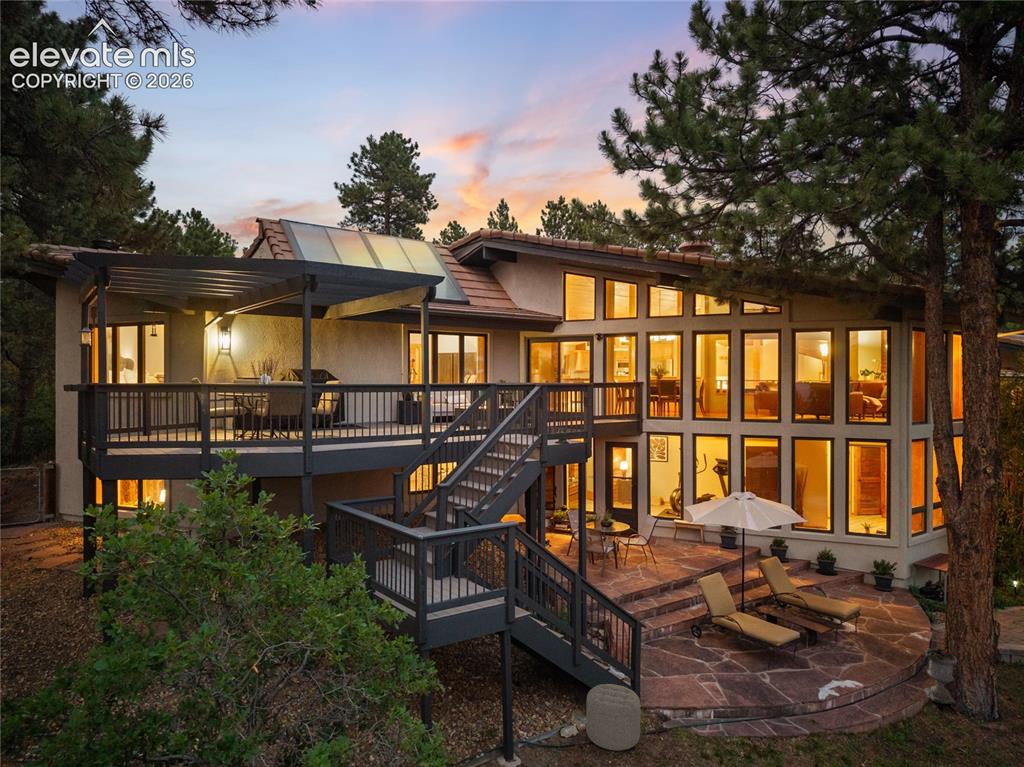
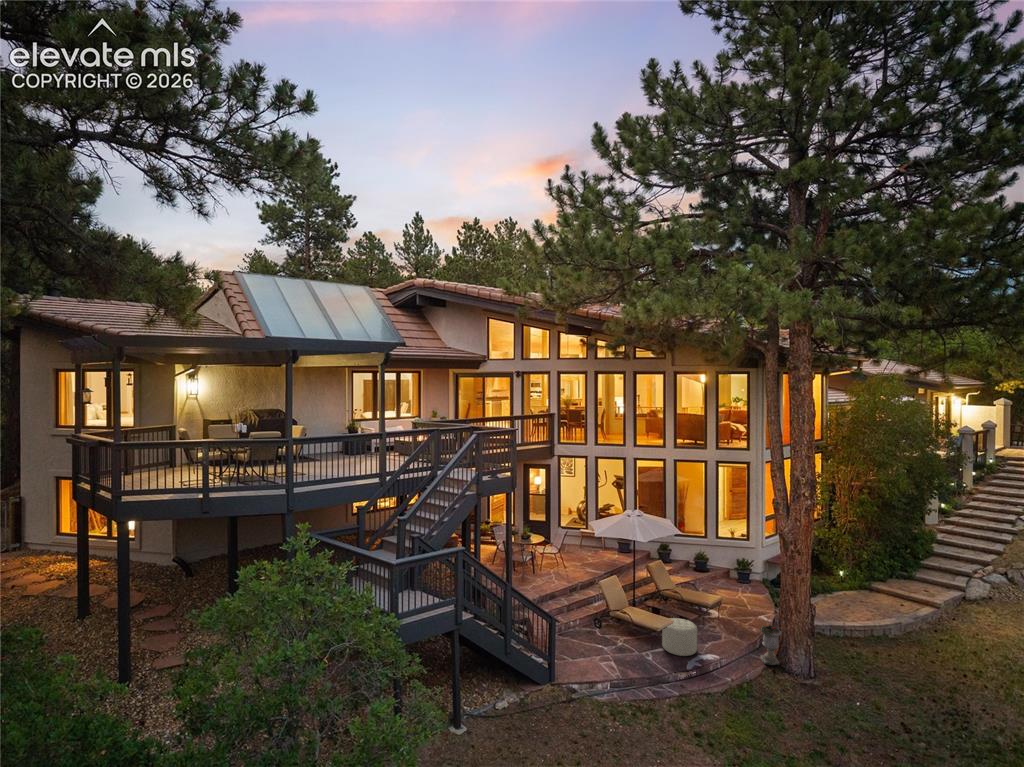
ottoman: present [586,684,640,751] -> present [662,618,697,656]

